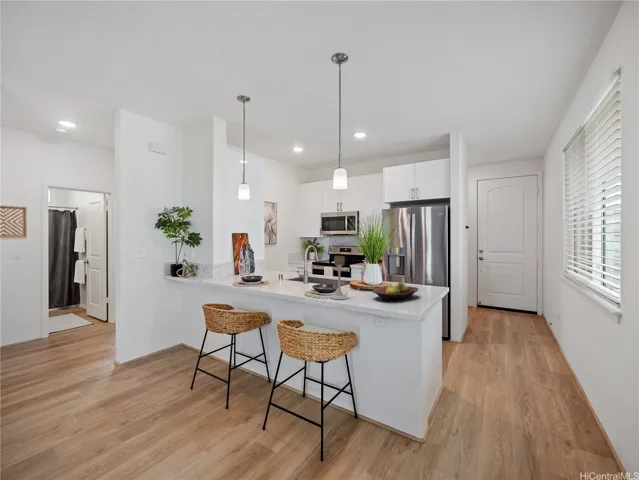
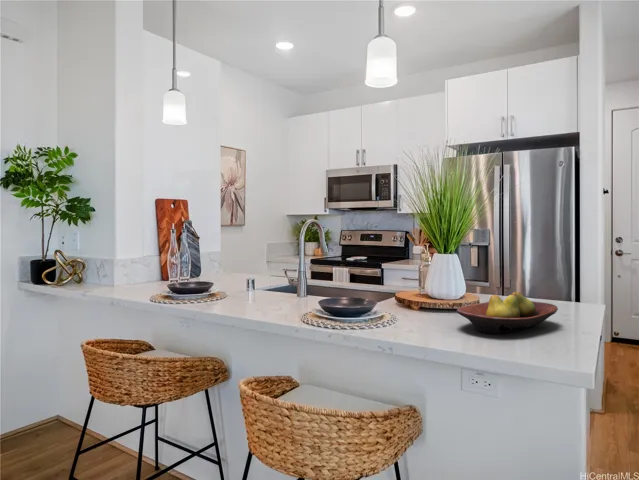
candle holder: present [331,256,348,300] -> none [361,233,400,331]

